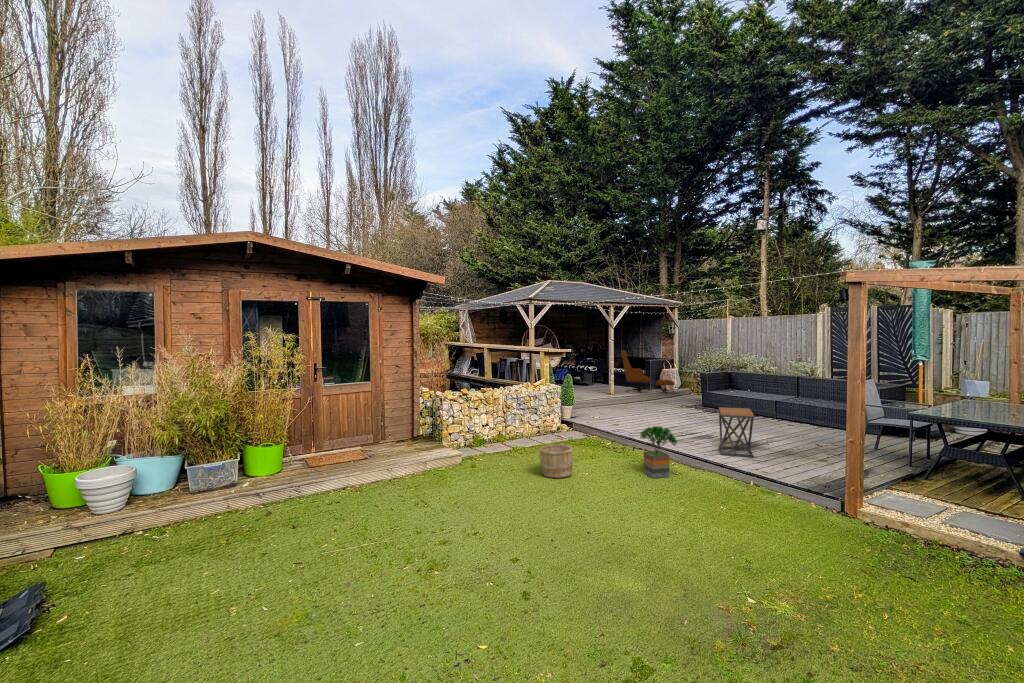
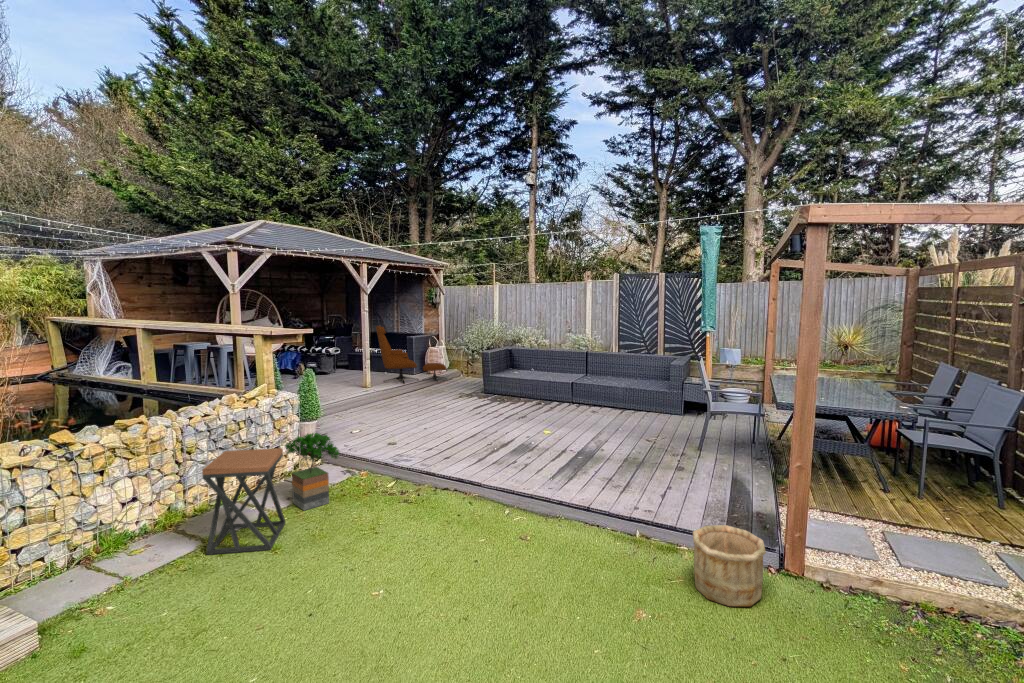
stool: present [719,407,754,457] -> present [202,448,285,555]
potted tree: present [640,426,677,478] -> present [285,433,339,510]
wooden bucket: present [539,444,573,478] -> present [693,525,766,606]

